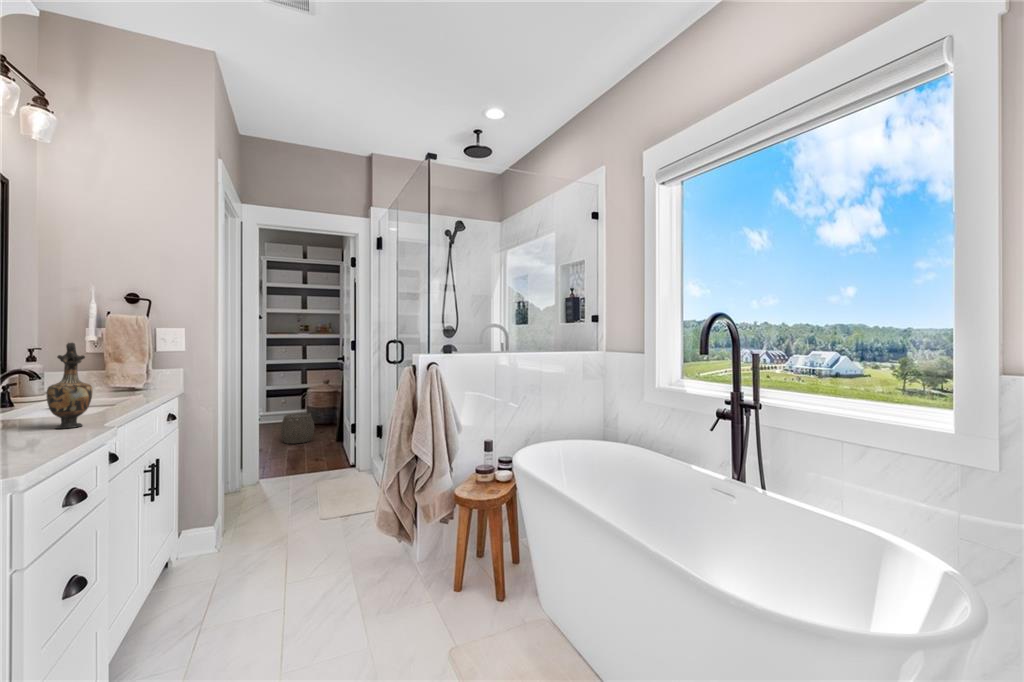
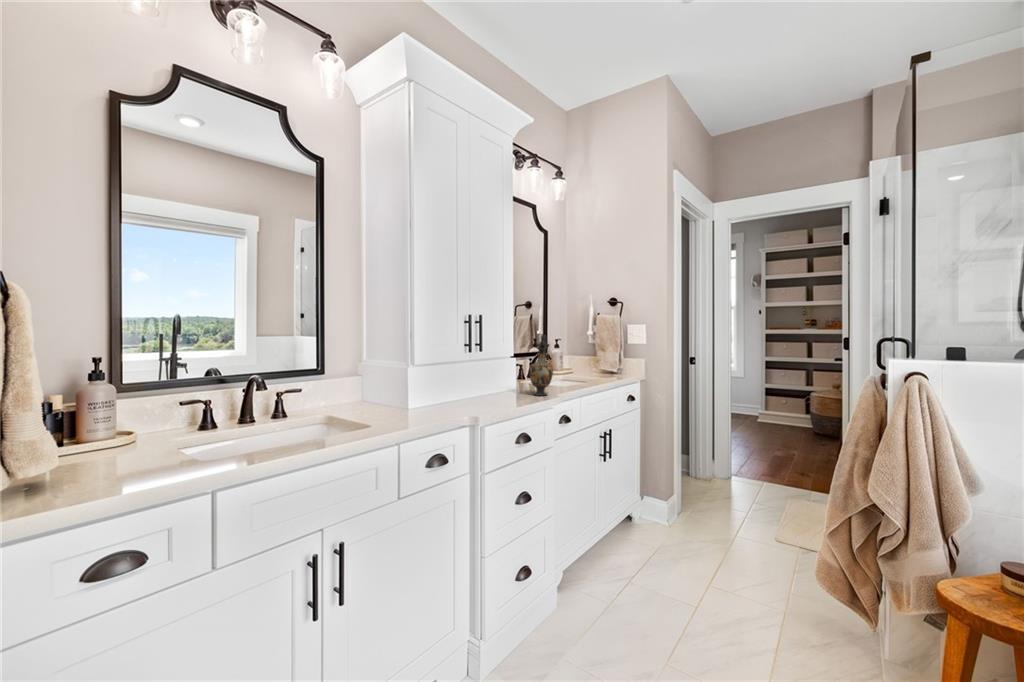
woven basket: present [281,413,314,444] -> none [769,415,809,449]

